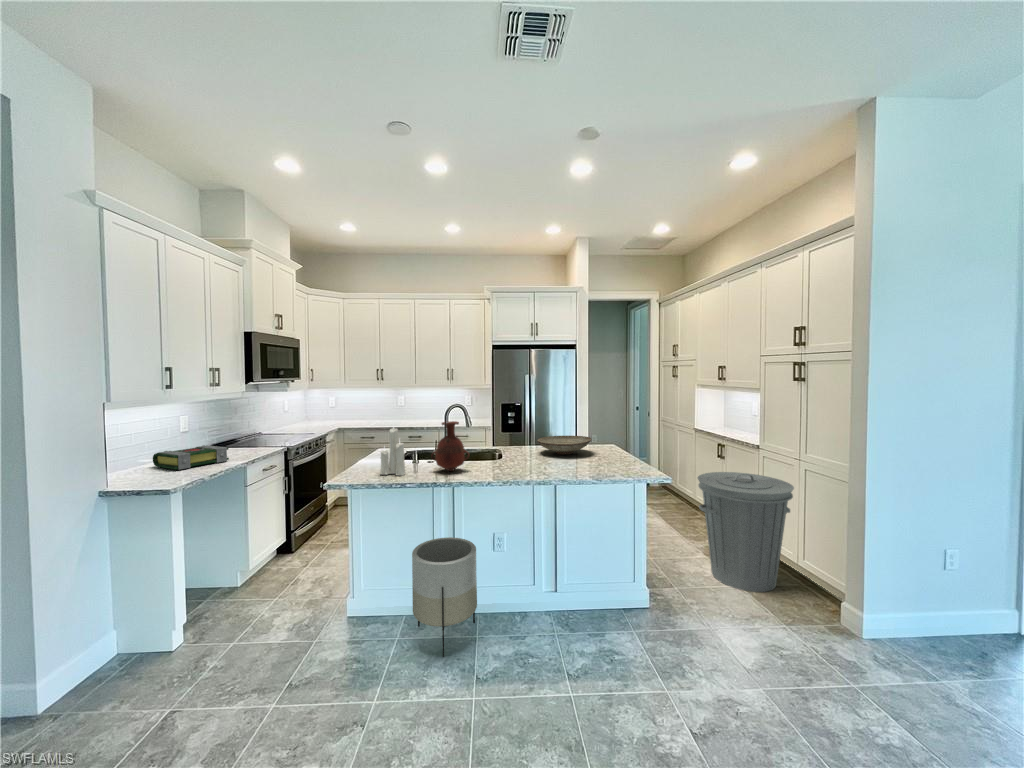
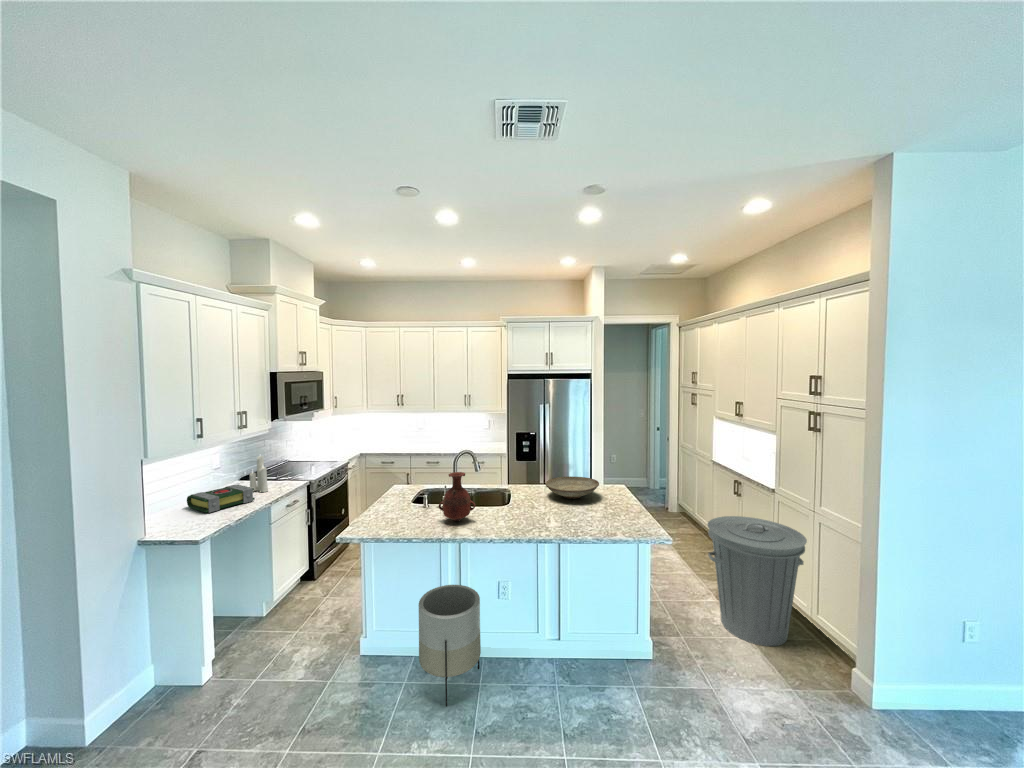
candle: present [380,428,406,475] -> present [250,456,268,492]

